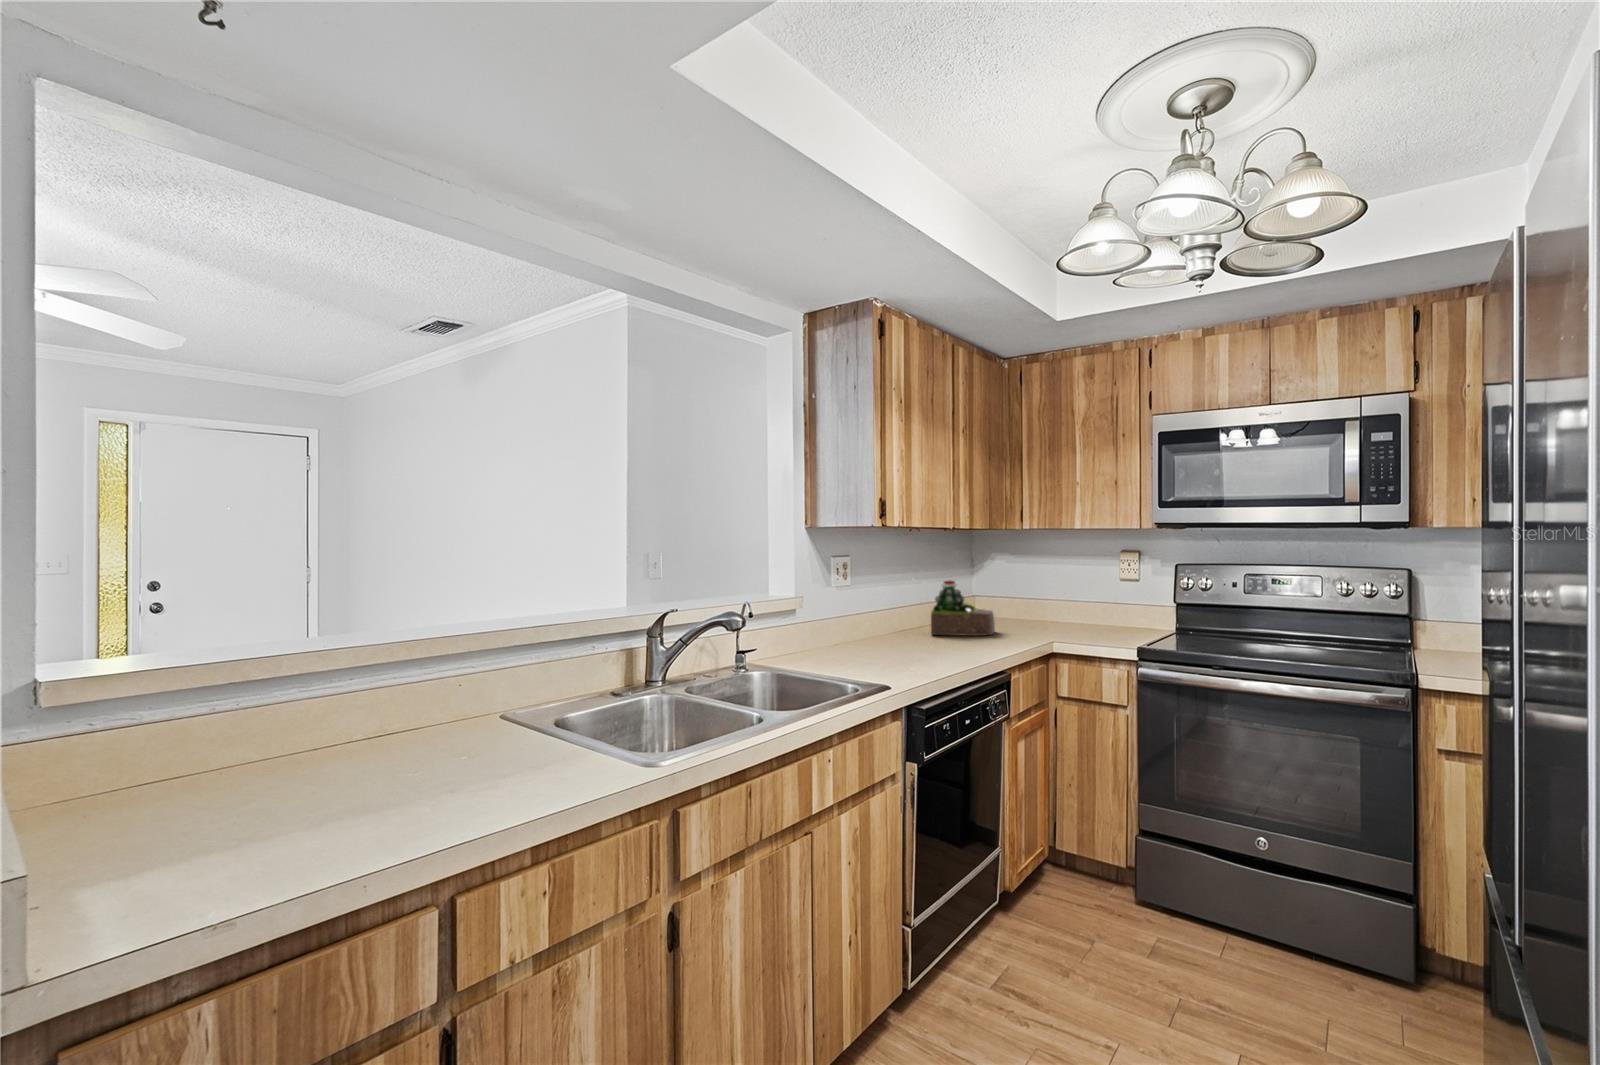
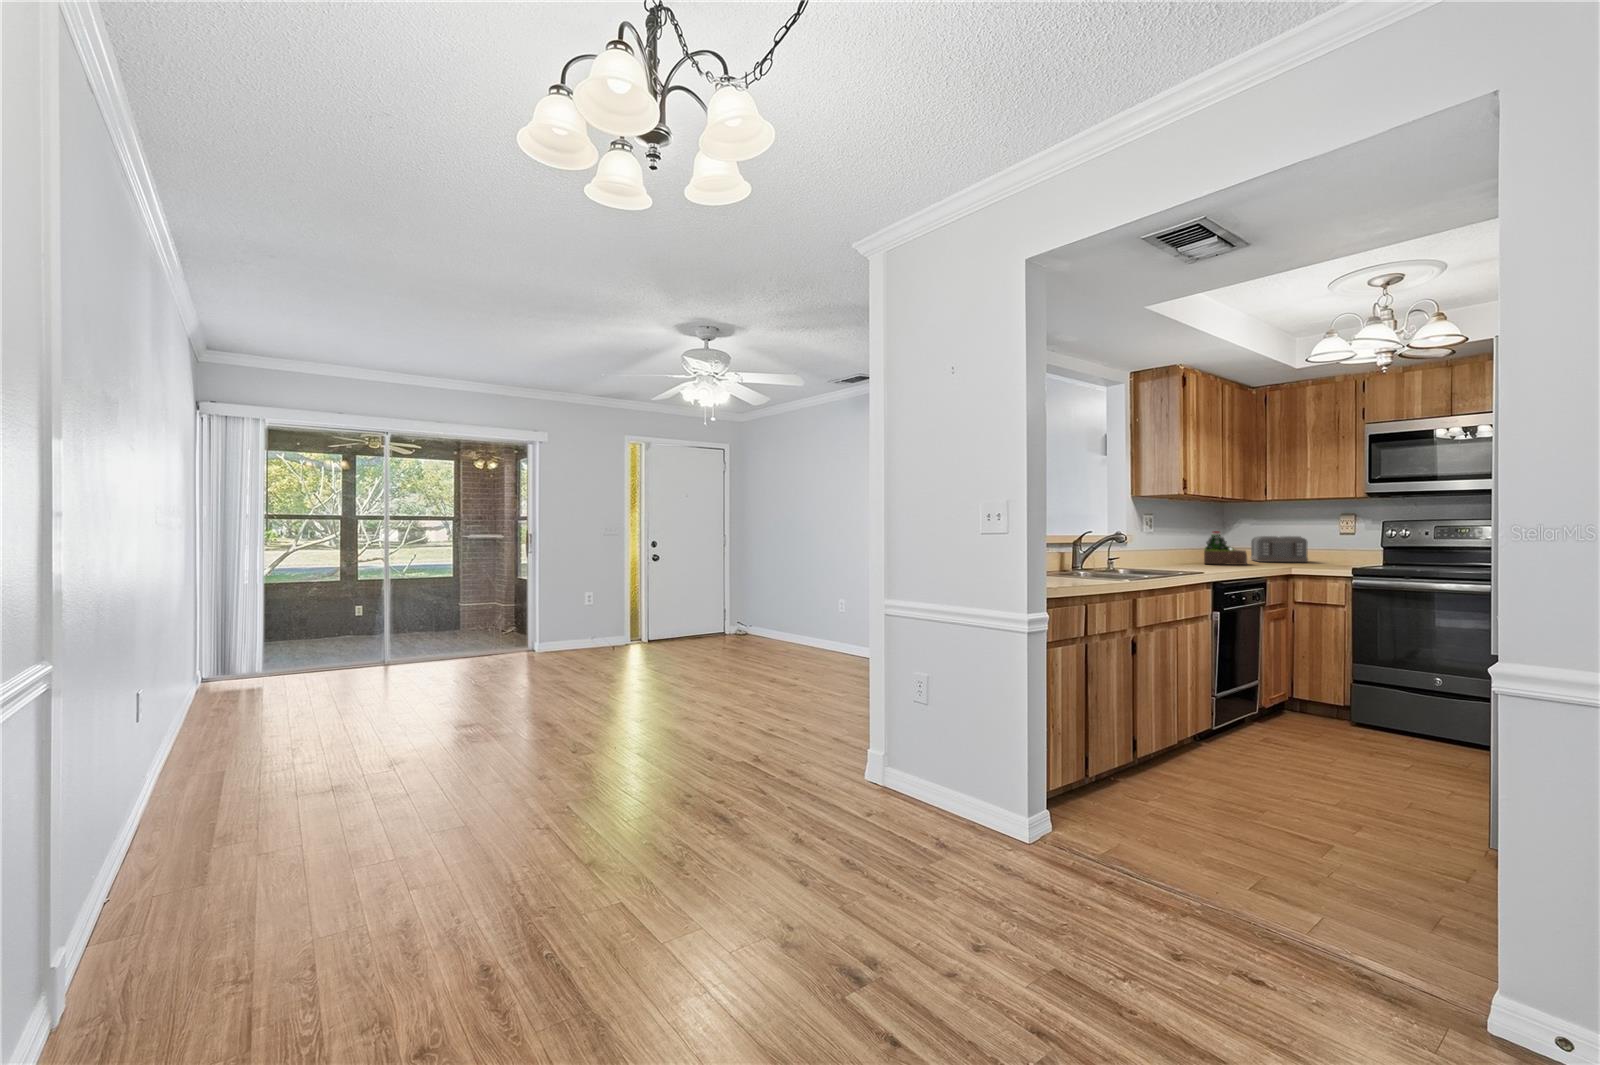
toaster: none [1007,584,1081,625] -> present [1251,536,1308,562]

